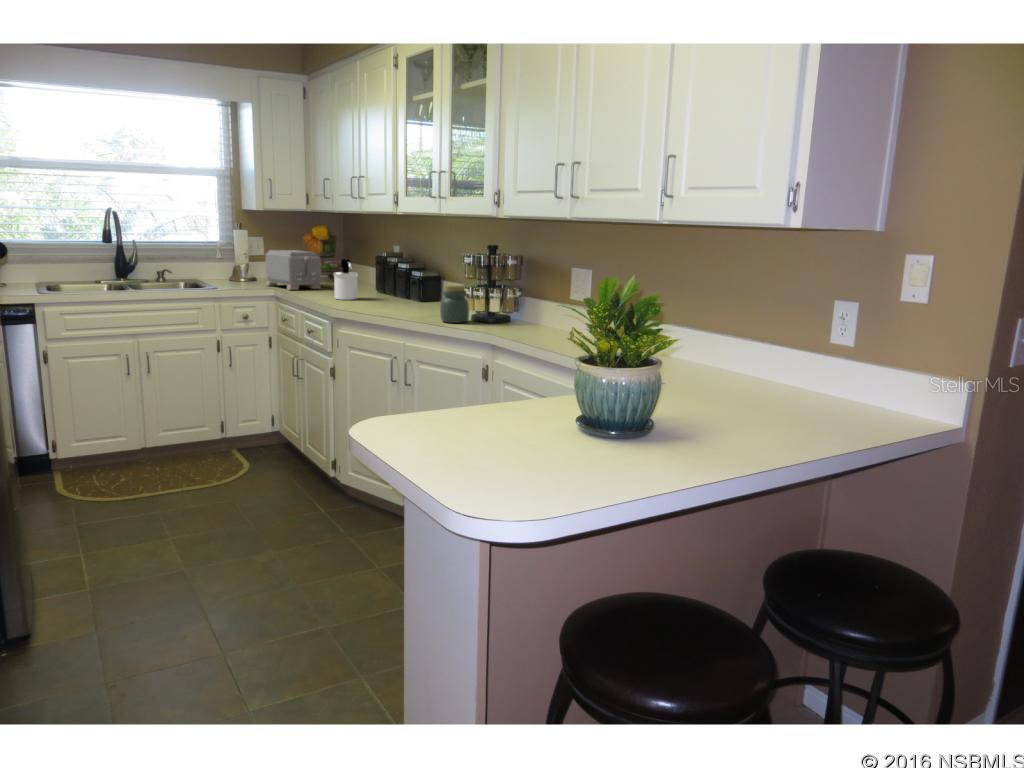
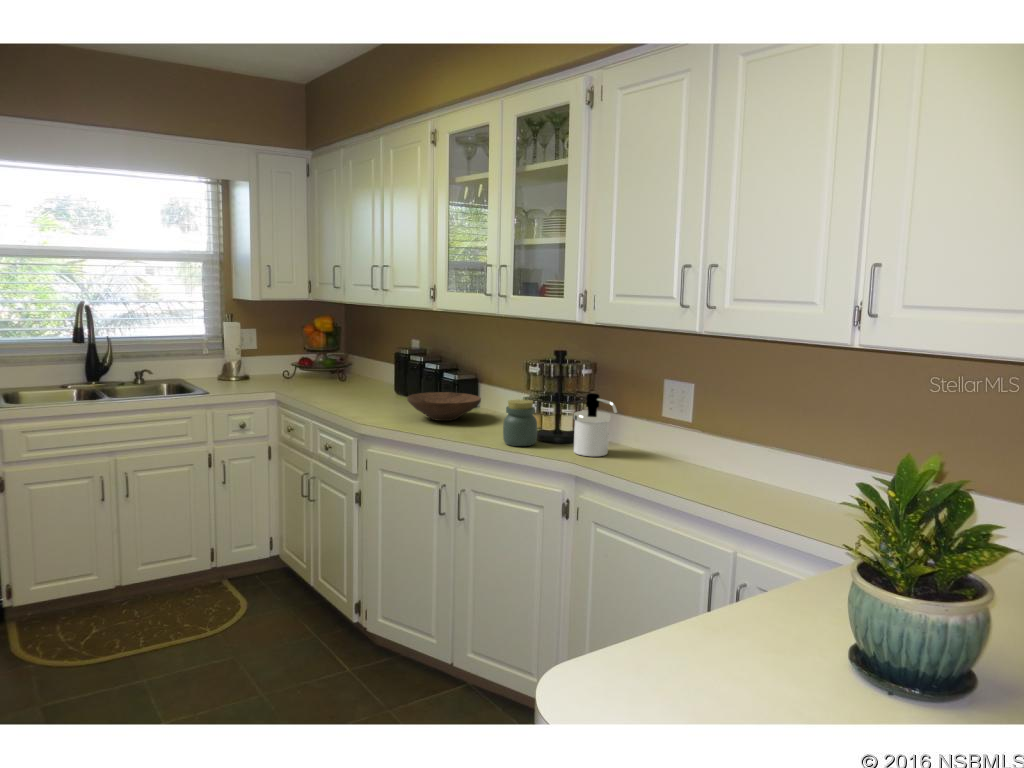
toaster: present [266,250,321,290] -> none [263,345,331,393]
soap dispenser: present [333,259,358,300] -> present [574,393,617,457]
wooden bowl: none [373,286,436,308] -> present [407,392,481,421]

